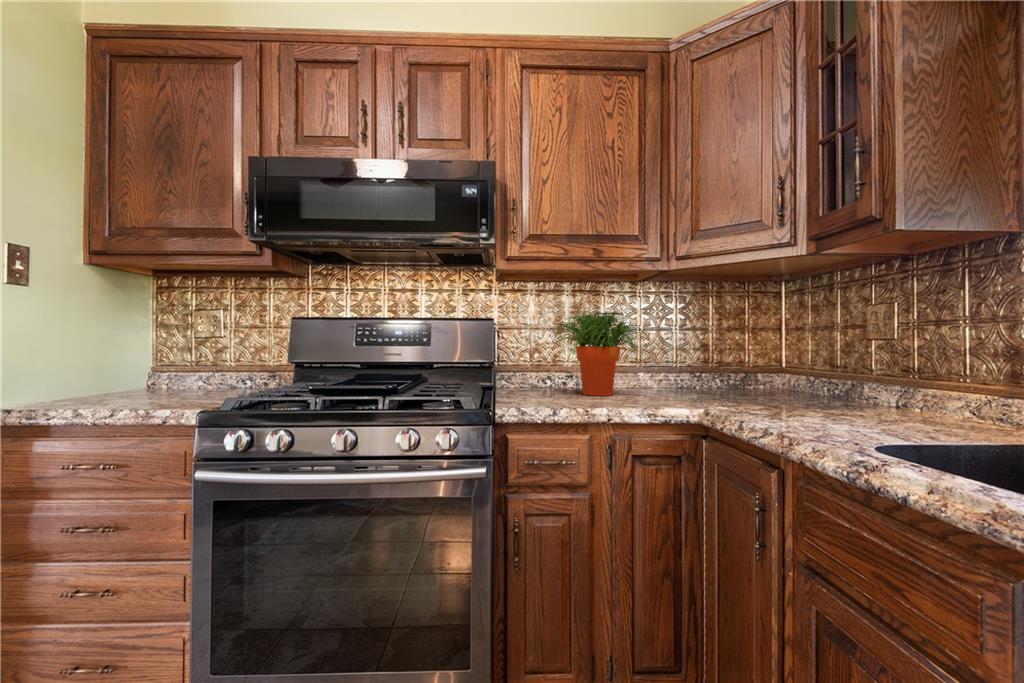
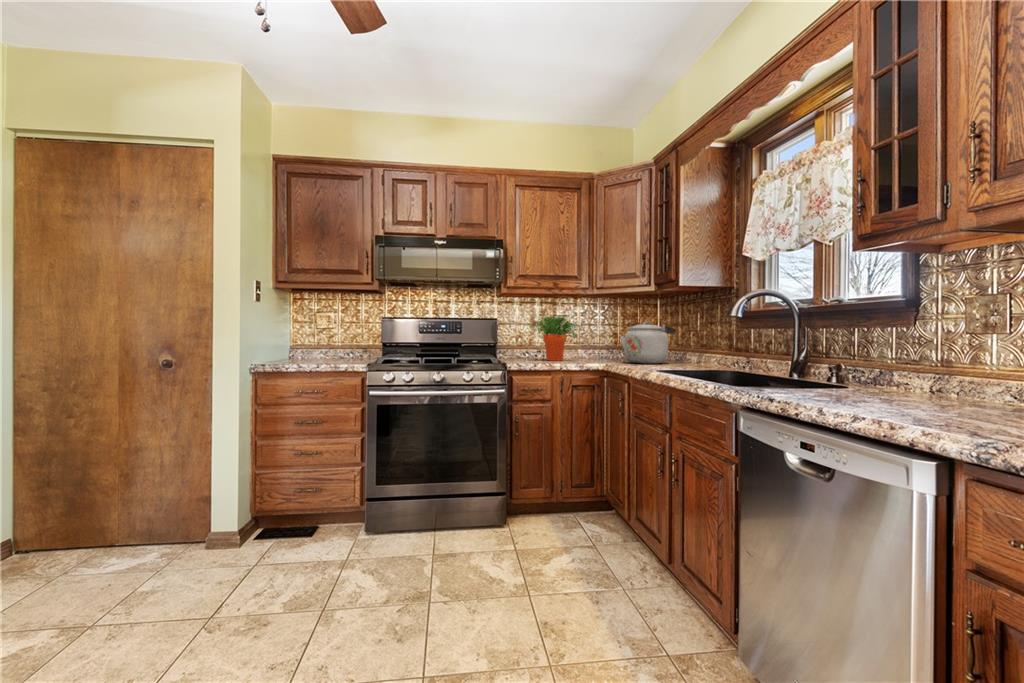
kettle: none [726,321,851,410] -> present [620,322,676,364]

